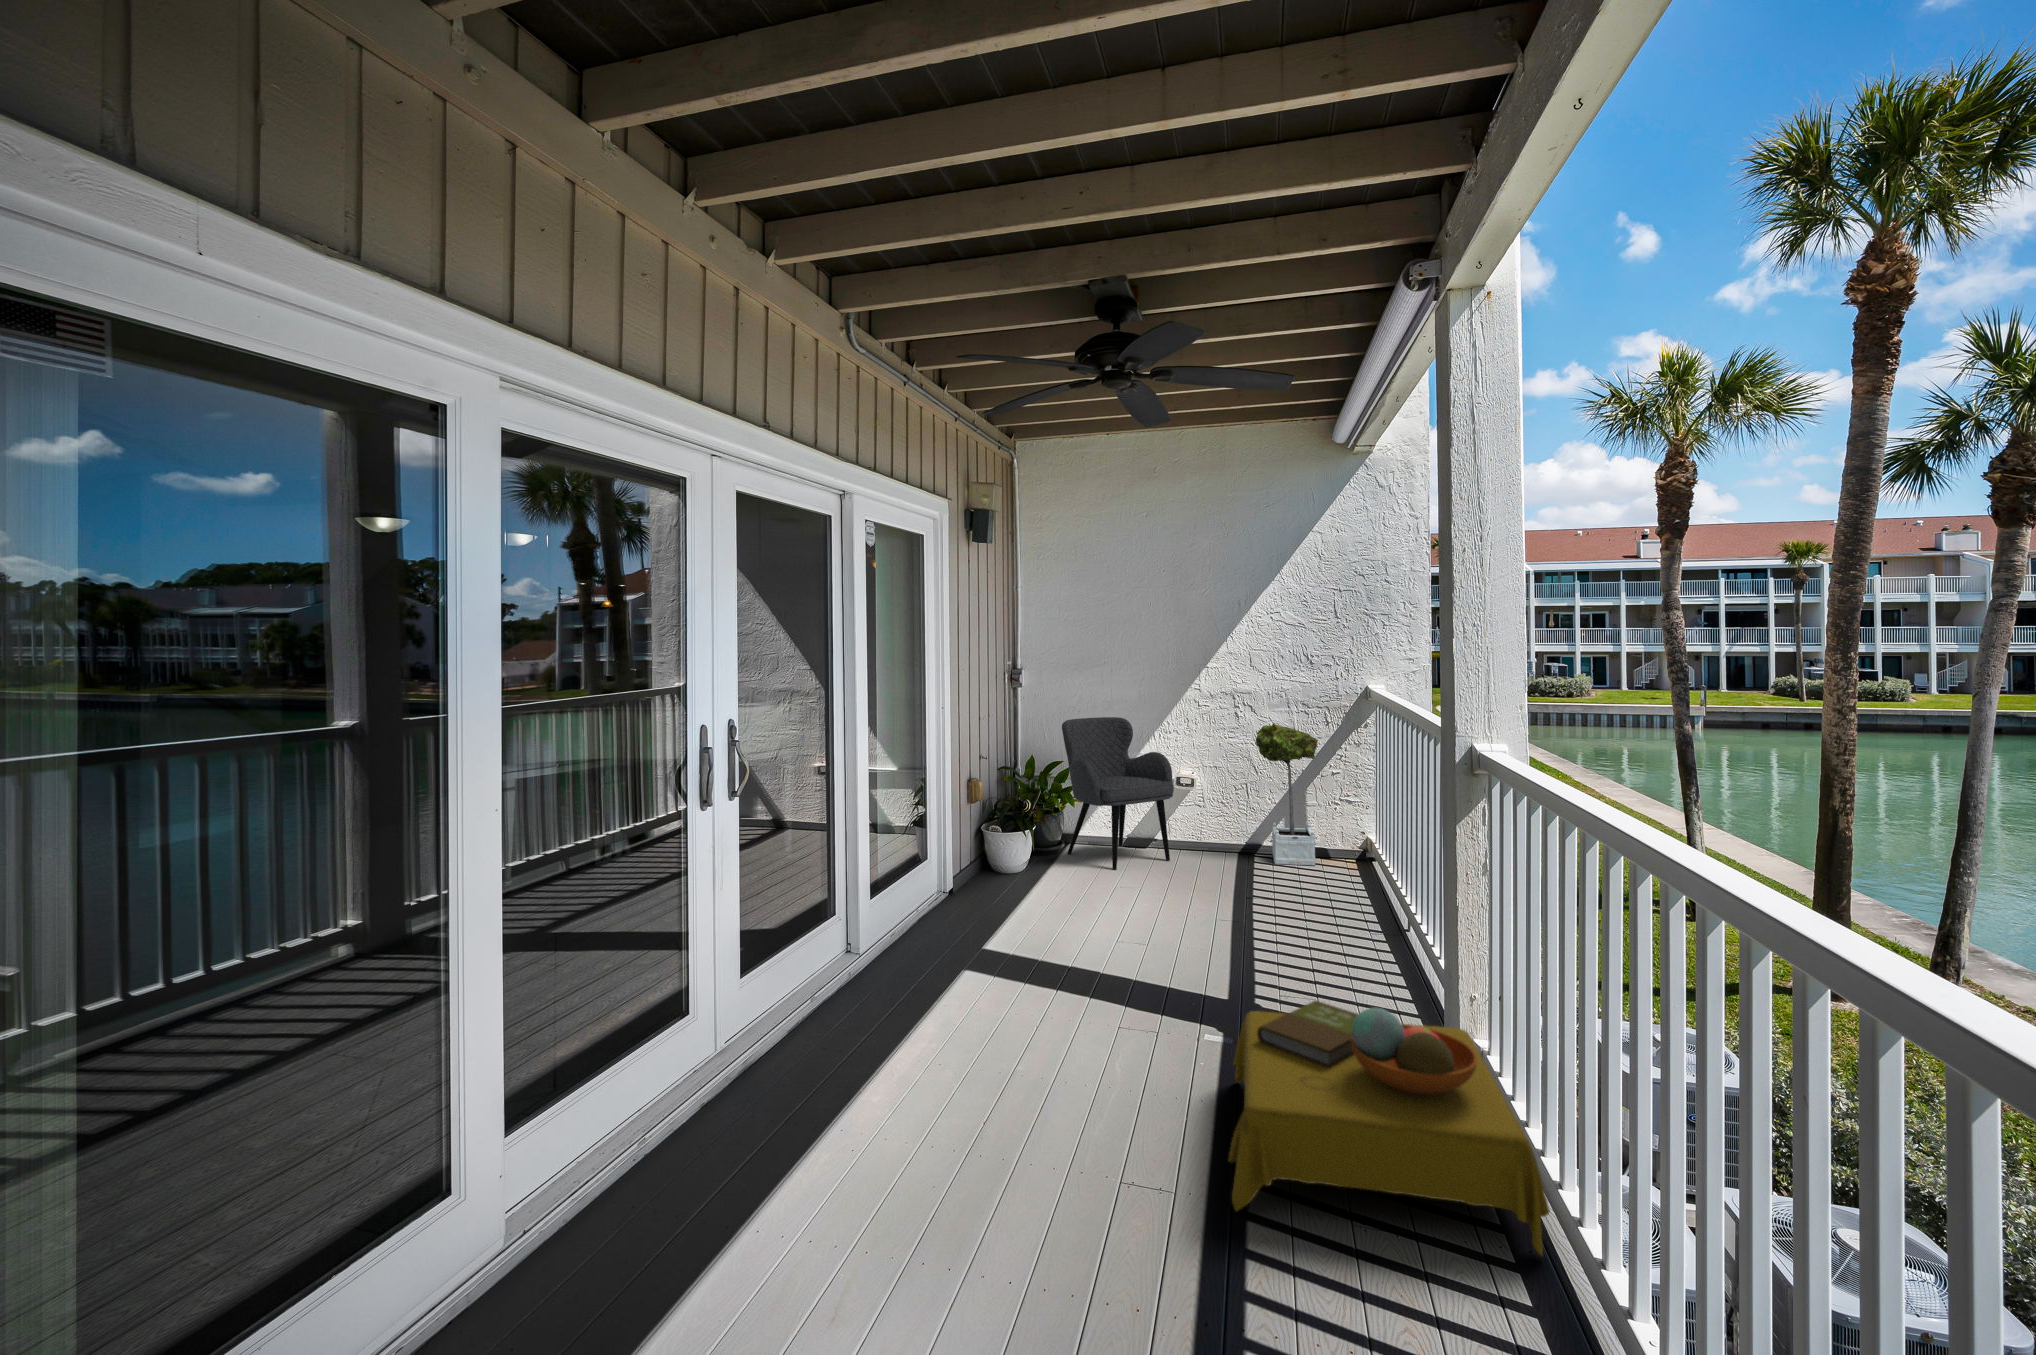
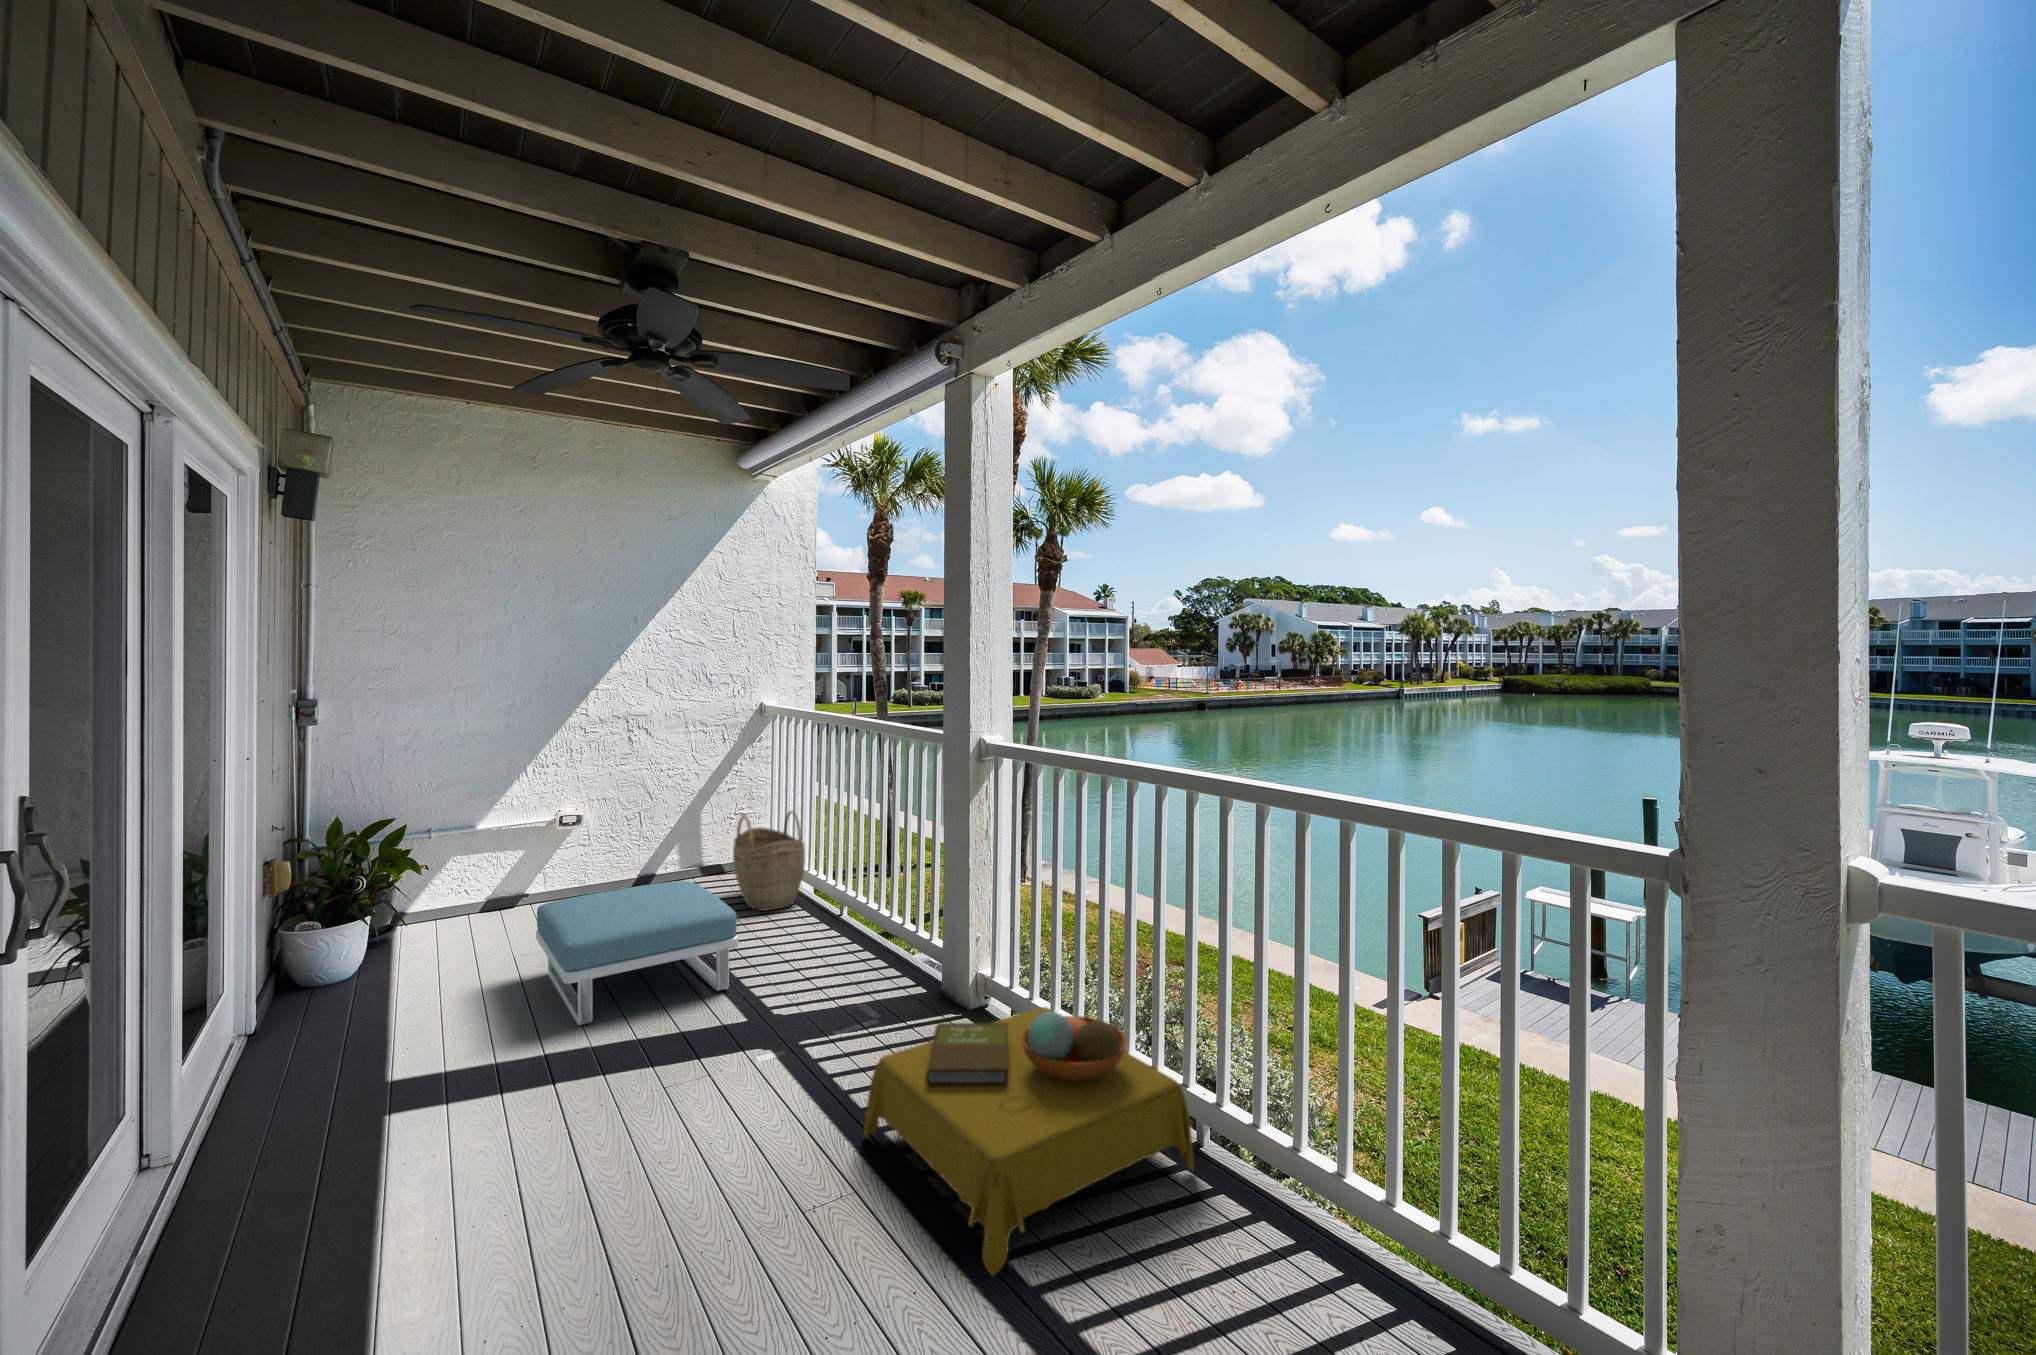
armchair: present [1062,717,1174,869] -> none [401,751,565,940]
potted tree: present [1256,723,1318,865] -> none [656,745,723,892]
woven basket: none [1310,796,1379,895] -> present [733,811,805,911]
footstool: none [1103,840,1249,944] -> present [536,881,739,1026]

